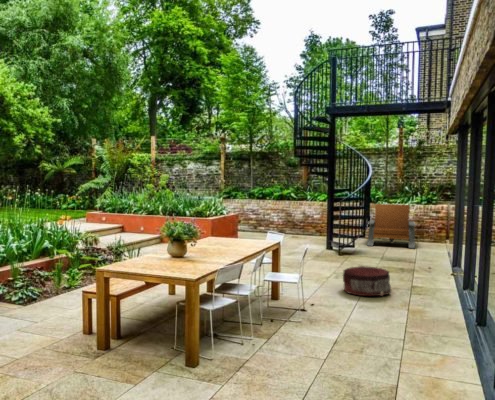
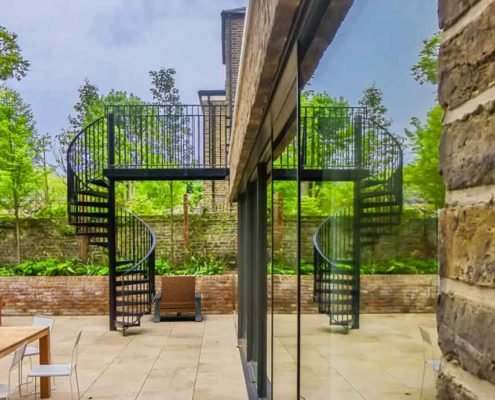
pouf: present [343,266,391,296] -> none [125,343,173,373]

